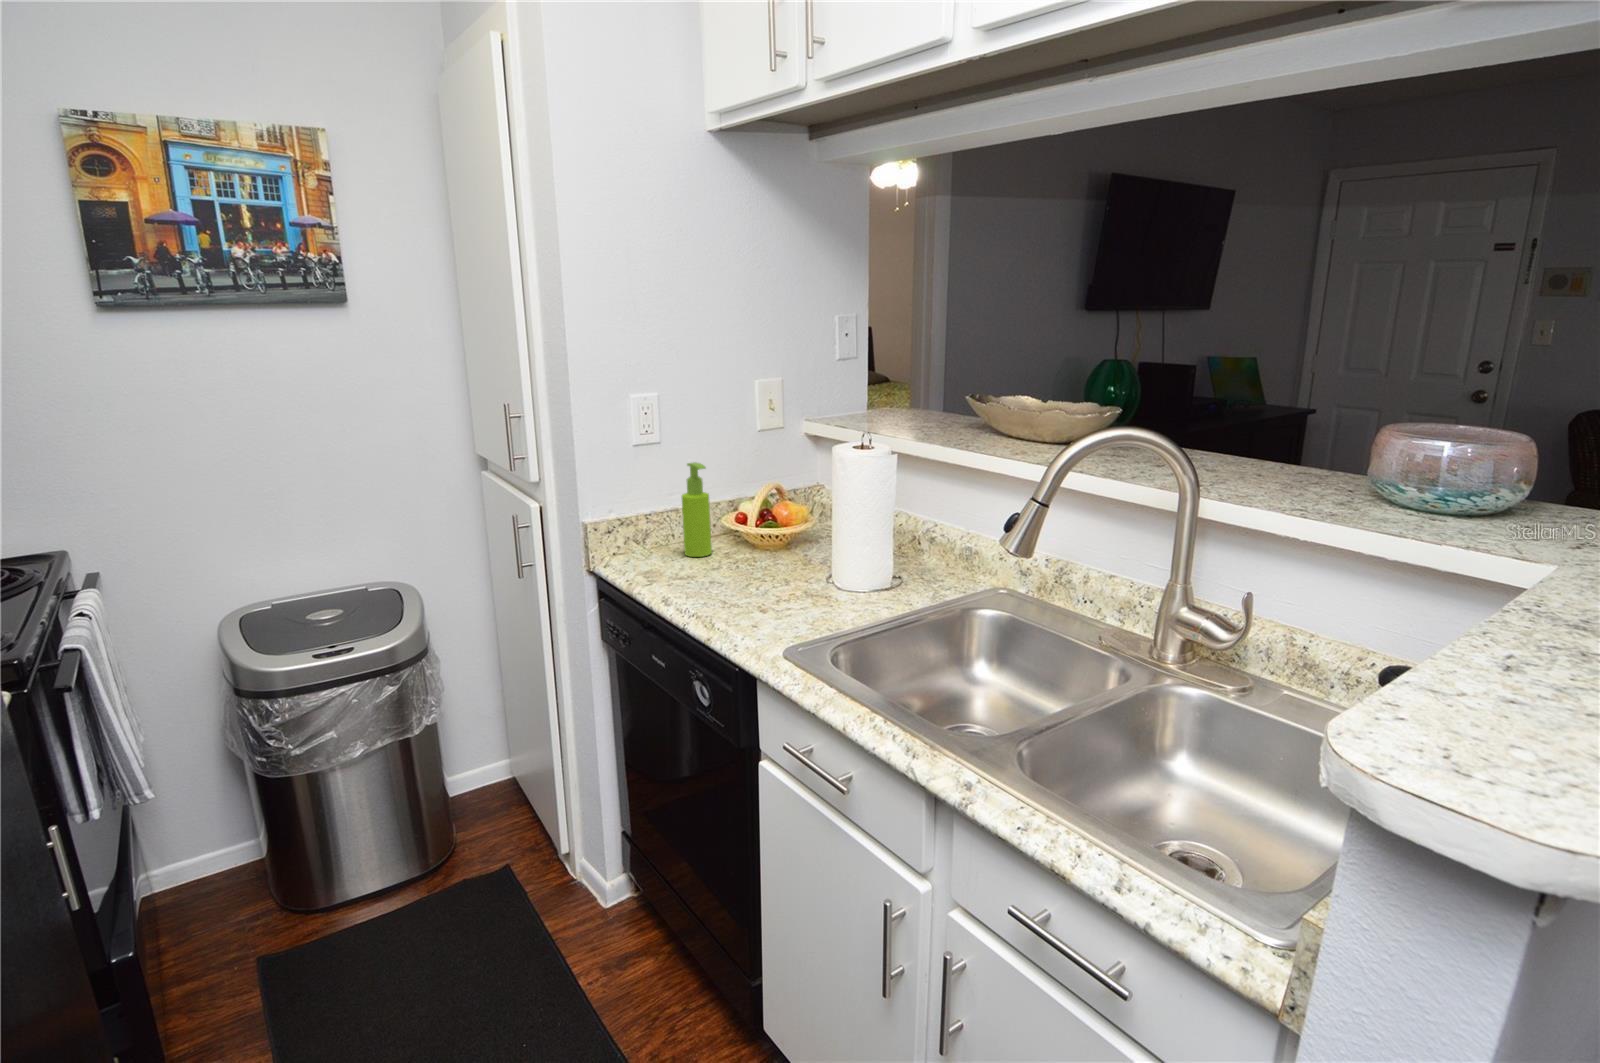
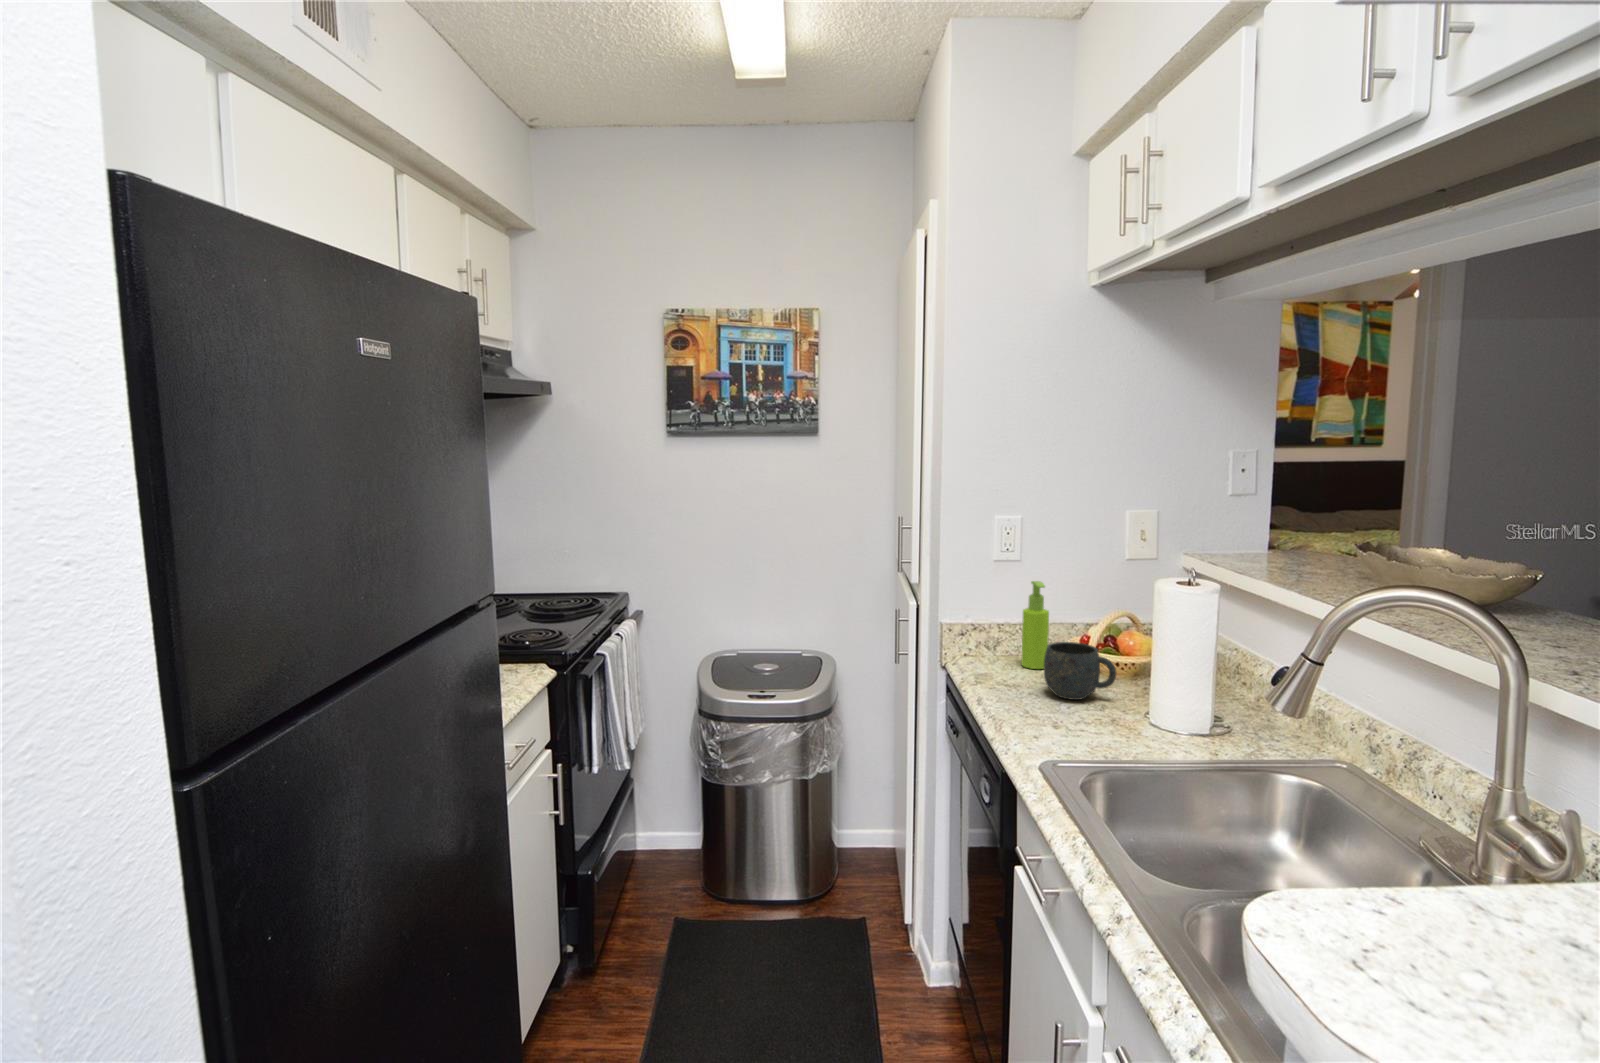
mug: none [725,522,796,581] -> present [1044,642,1116,700]

